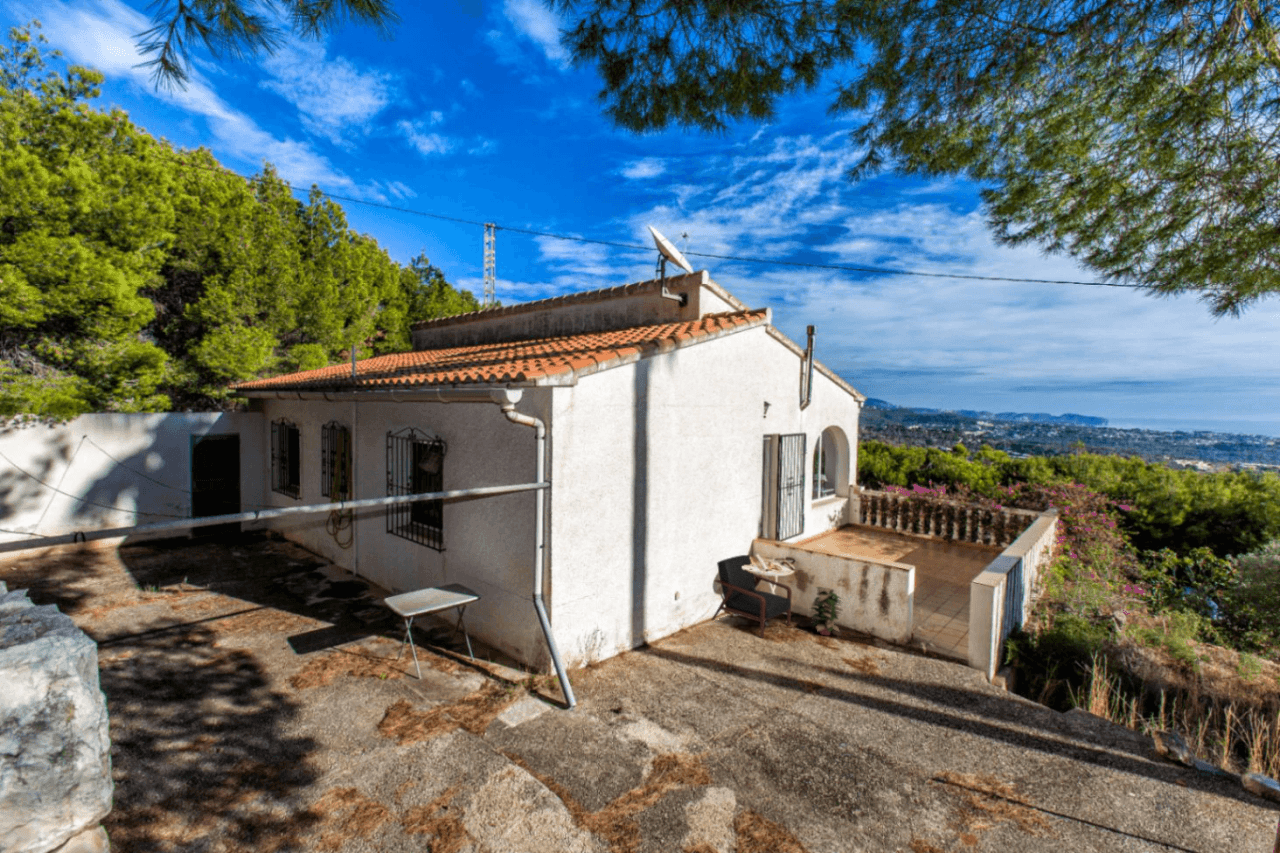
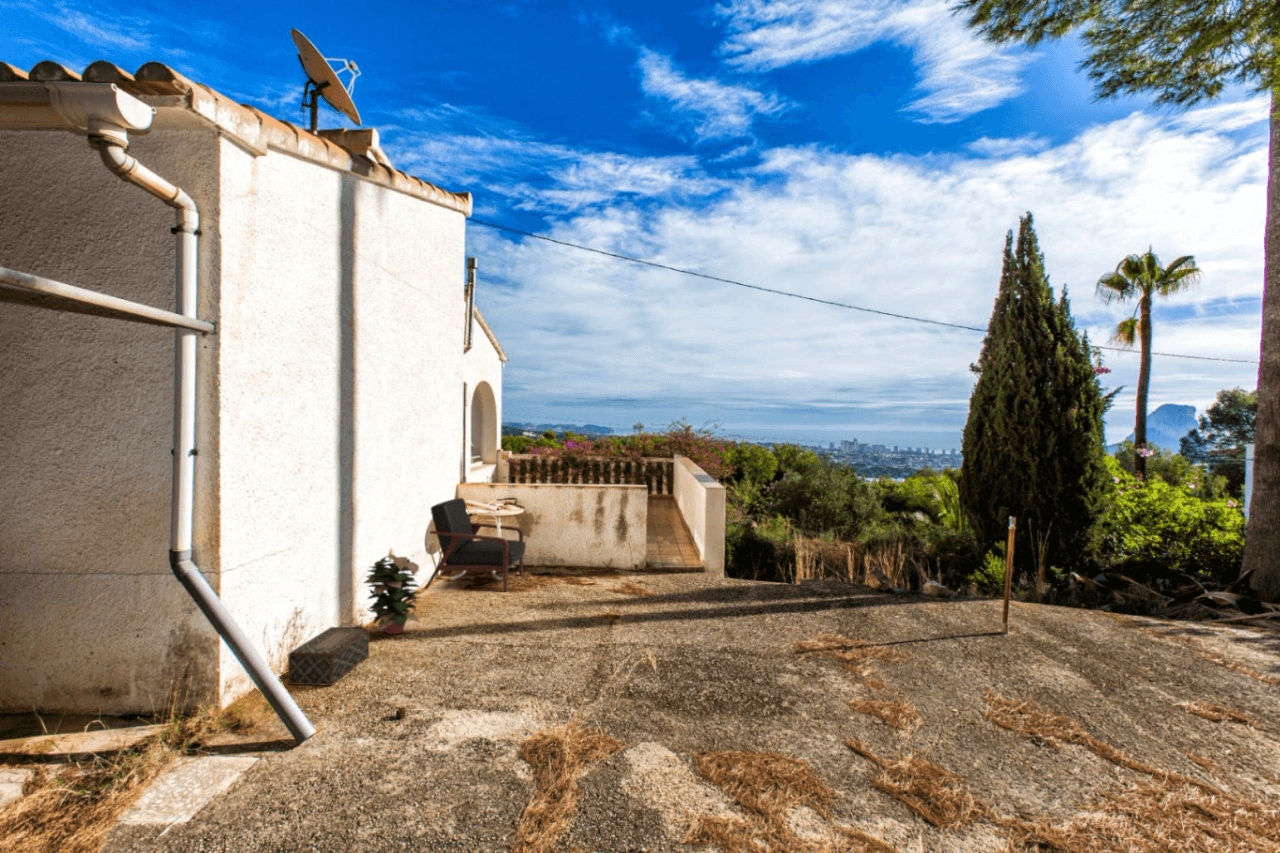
decorative plant: present [811,587,841,635] -> present [364,554,420,634]
woven basket: none [590,641,639,679] -> present [287,627,370,686]

